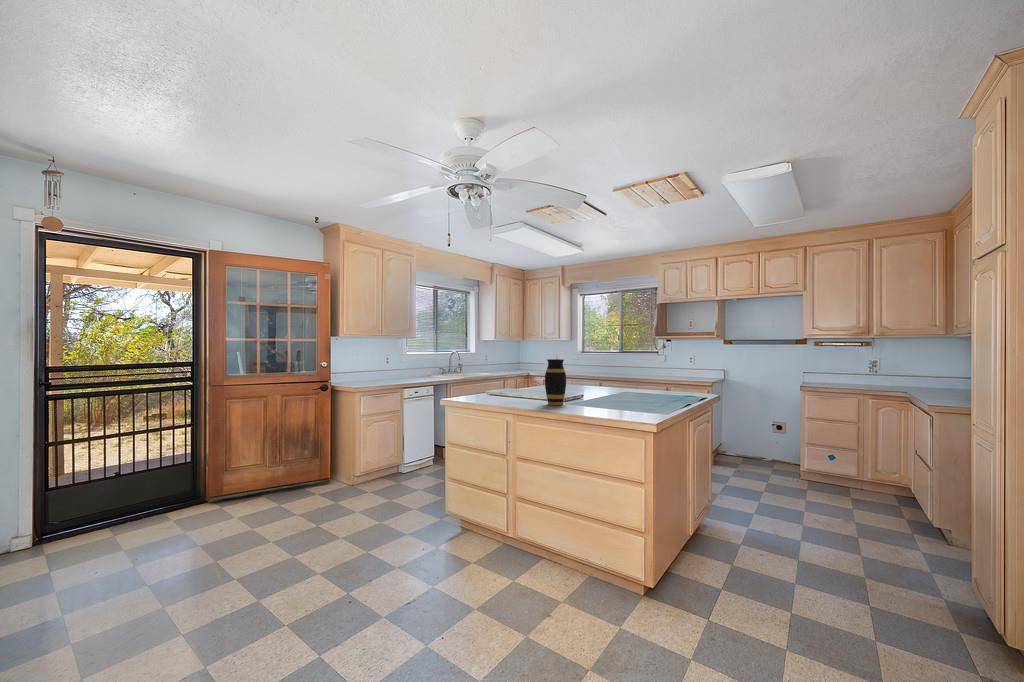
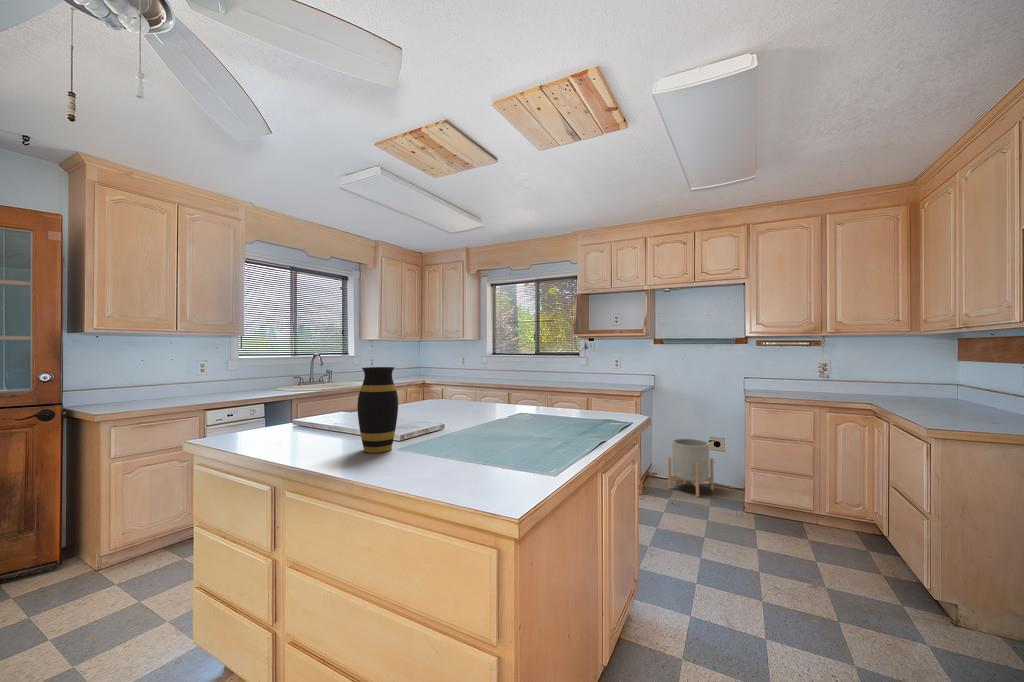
planter: none [736,423,776,469] -> present [668,439,714,497]

